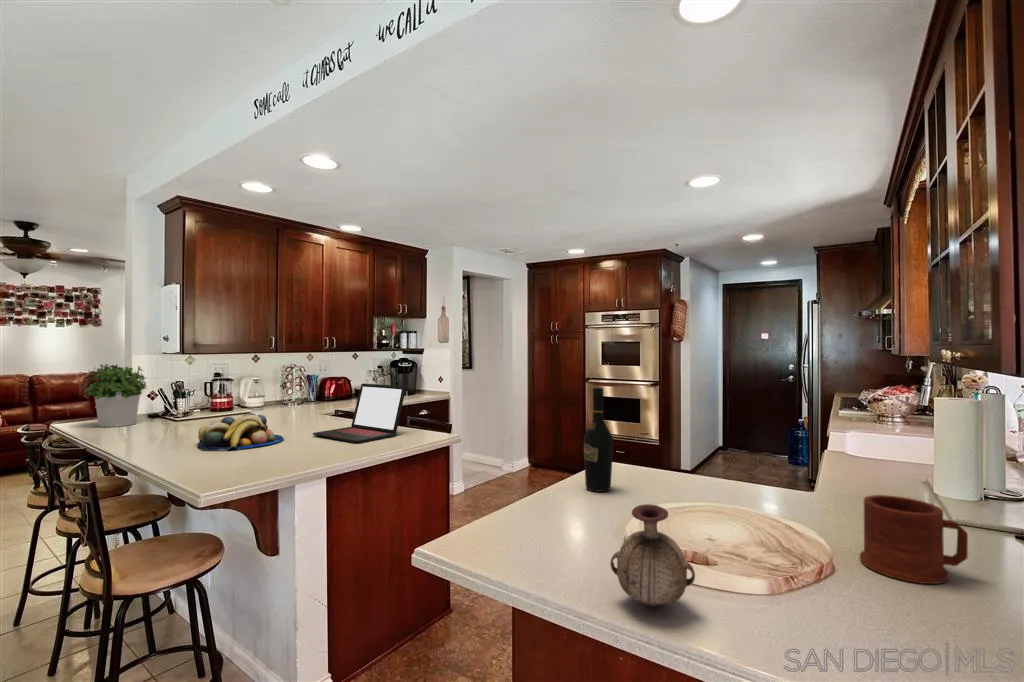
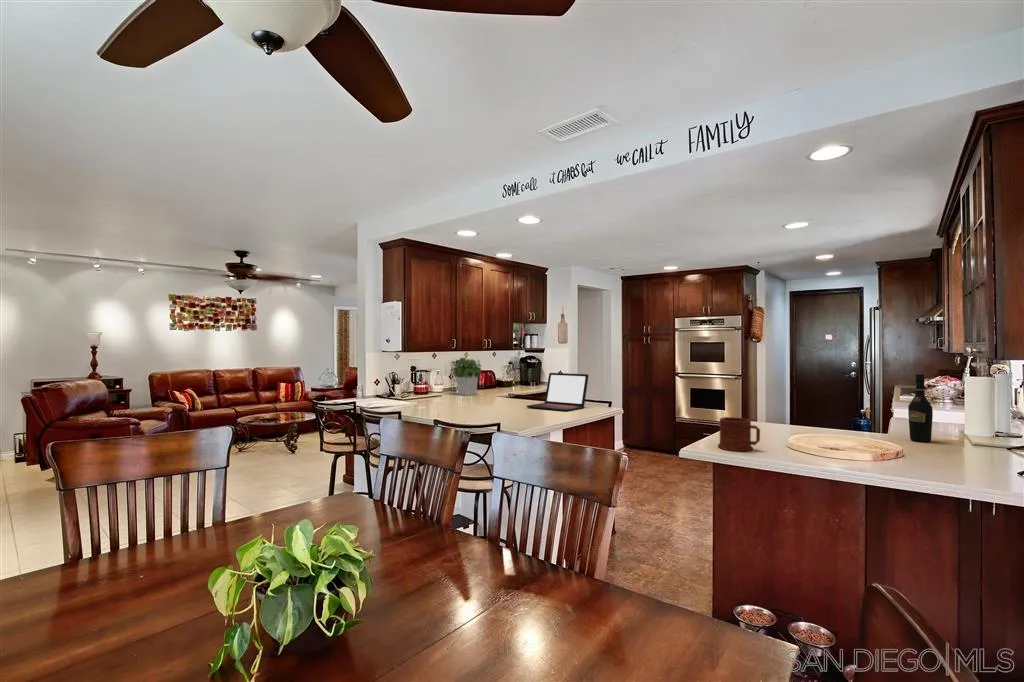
potted plant: present [82,364,146,427] -> present [451,357,481,395]
wine bottle: present [584,388,613,492] -> present [908,374,933,442]
fruit bowl: present [197,413,284,451] -> none [462,392,513,414]
mug: present [860,495,968,584] -> present [718,417,760,451]
vase: present [610,504,695,606] -> none [807,417,848,459]

